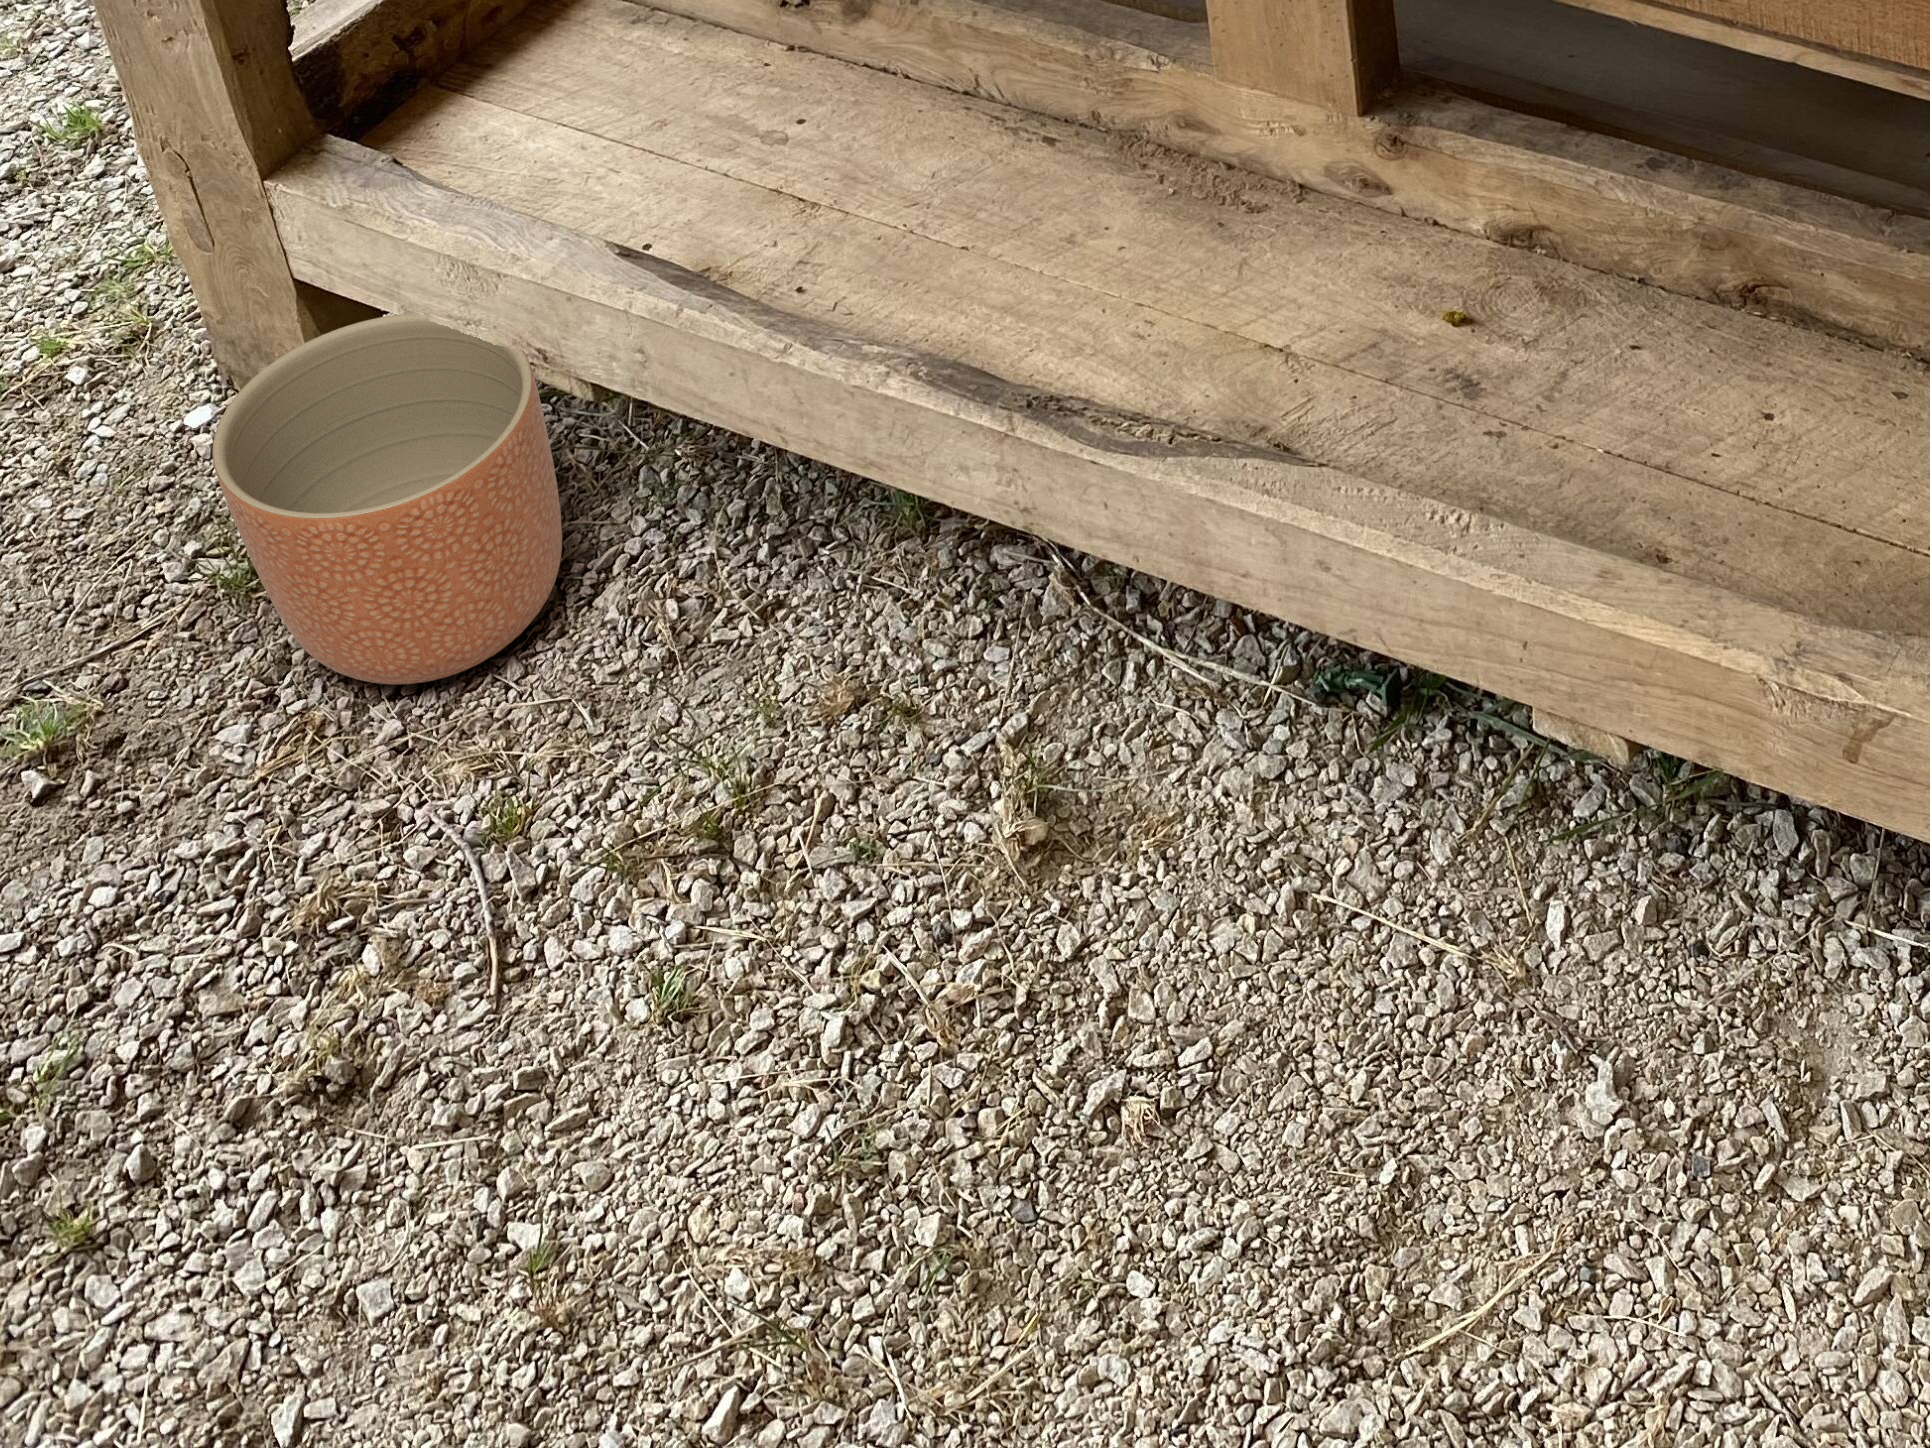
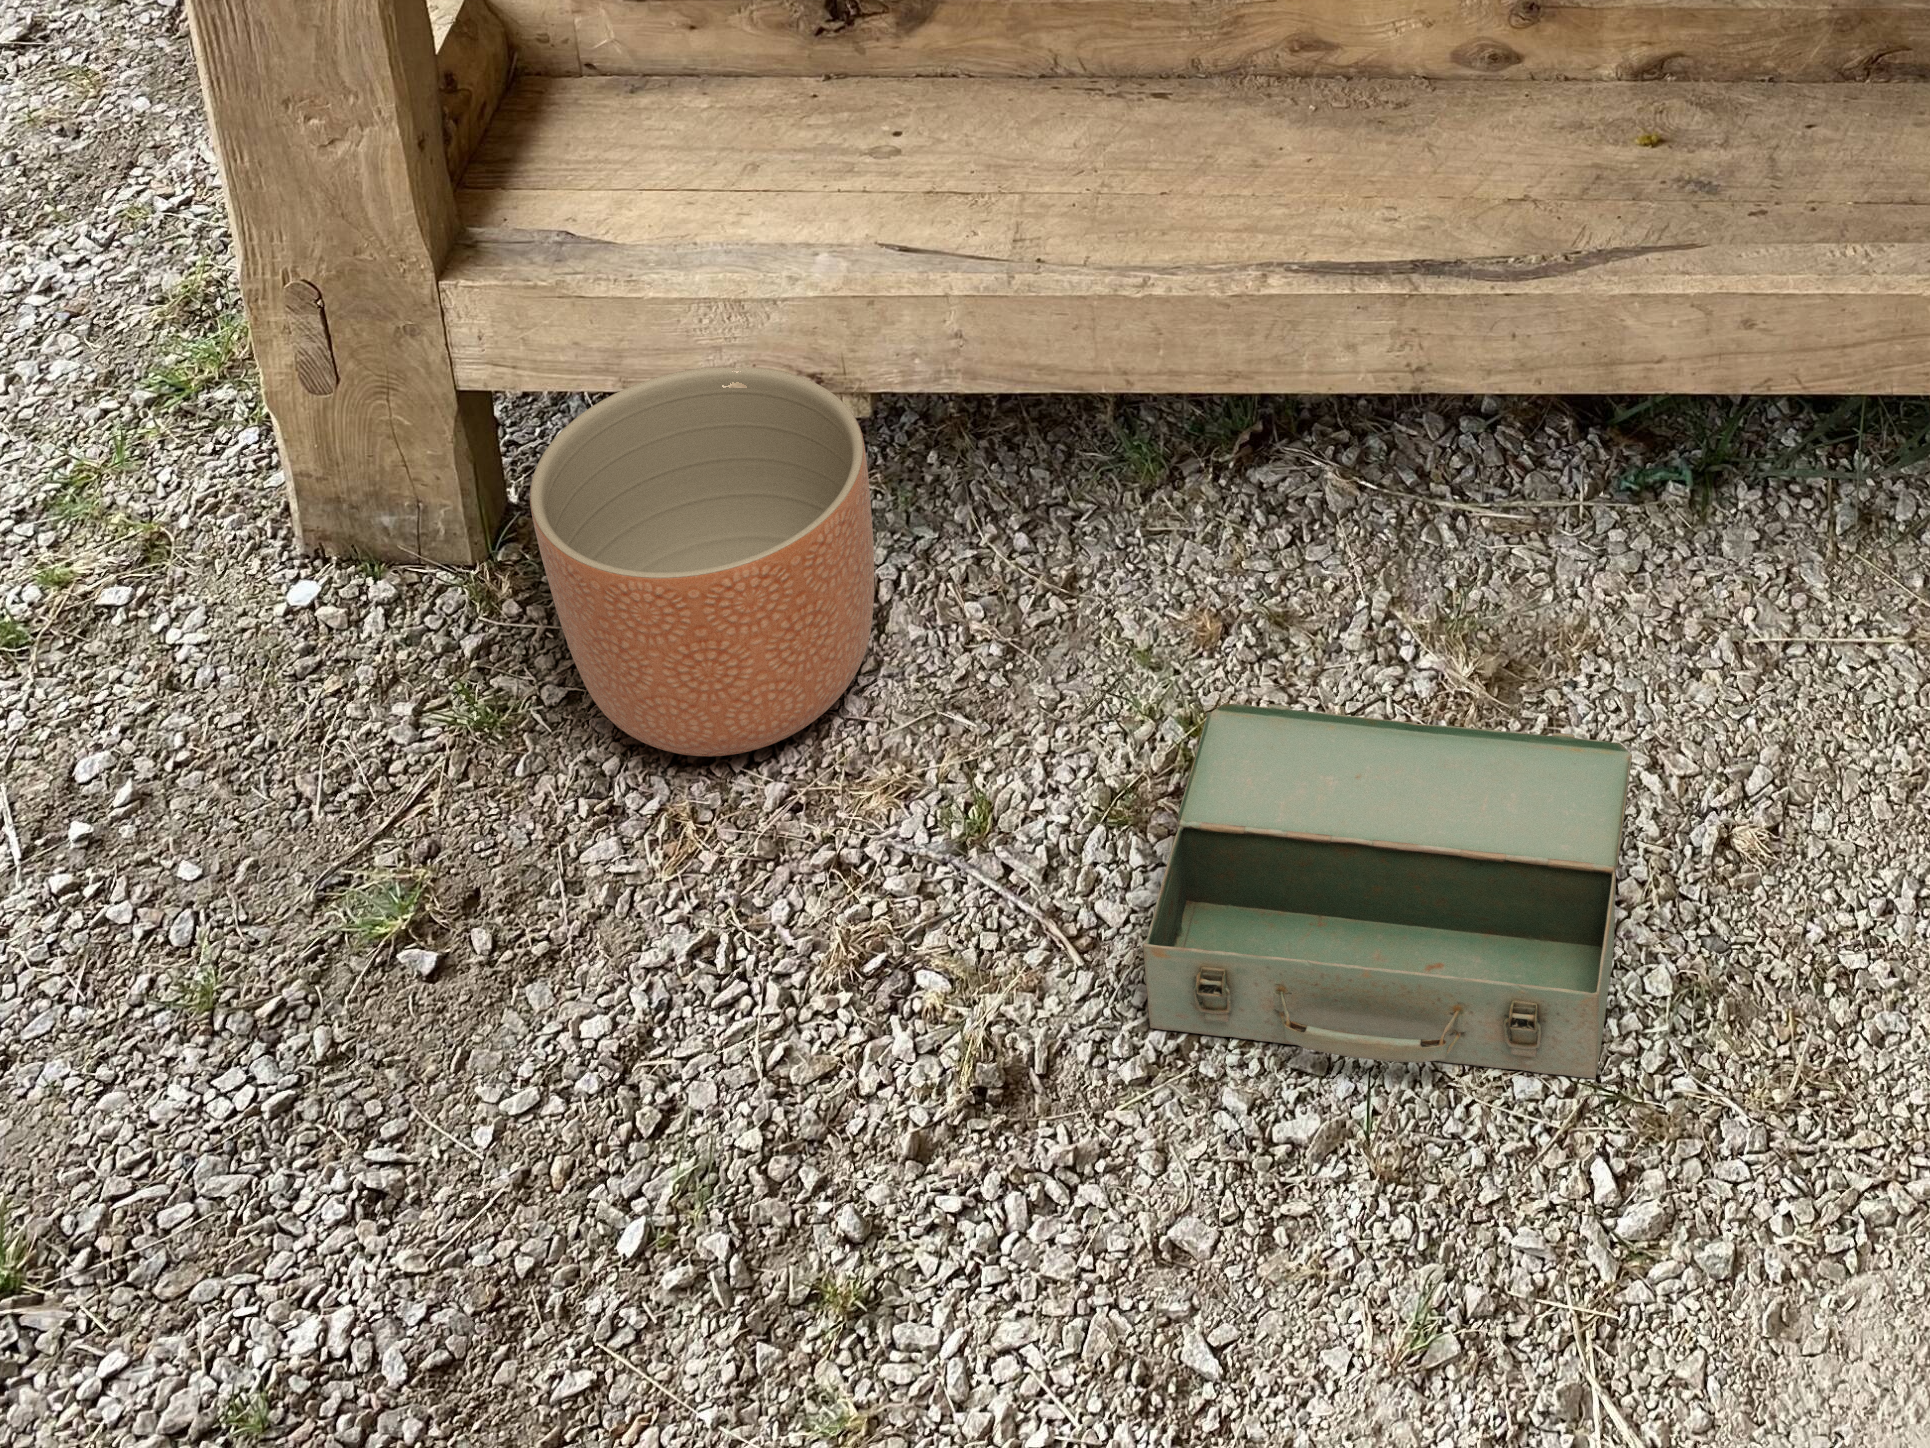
toolbox: none [462,788,1020,1304] -> present [1143,703,1632,1079]

